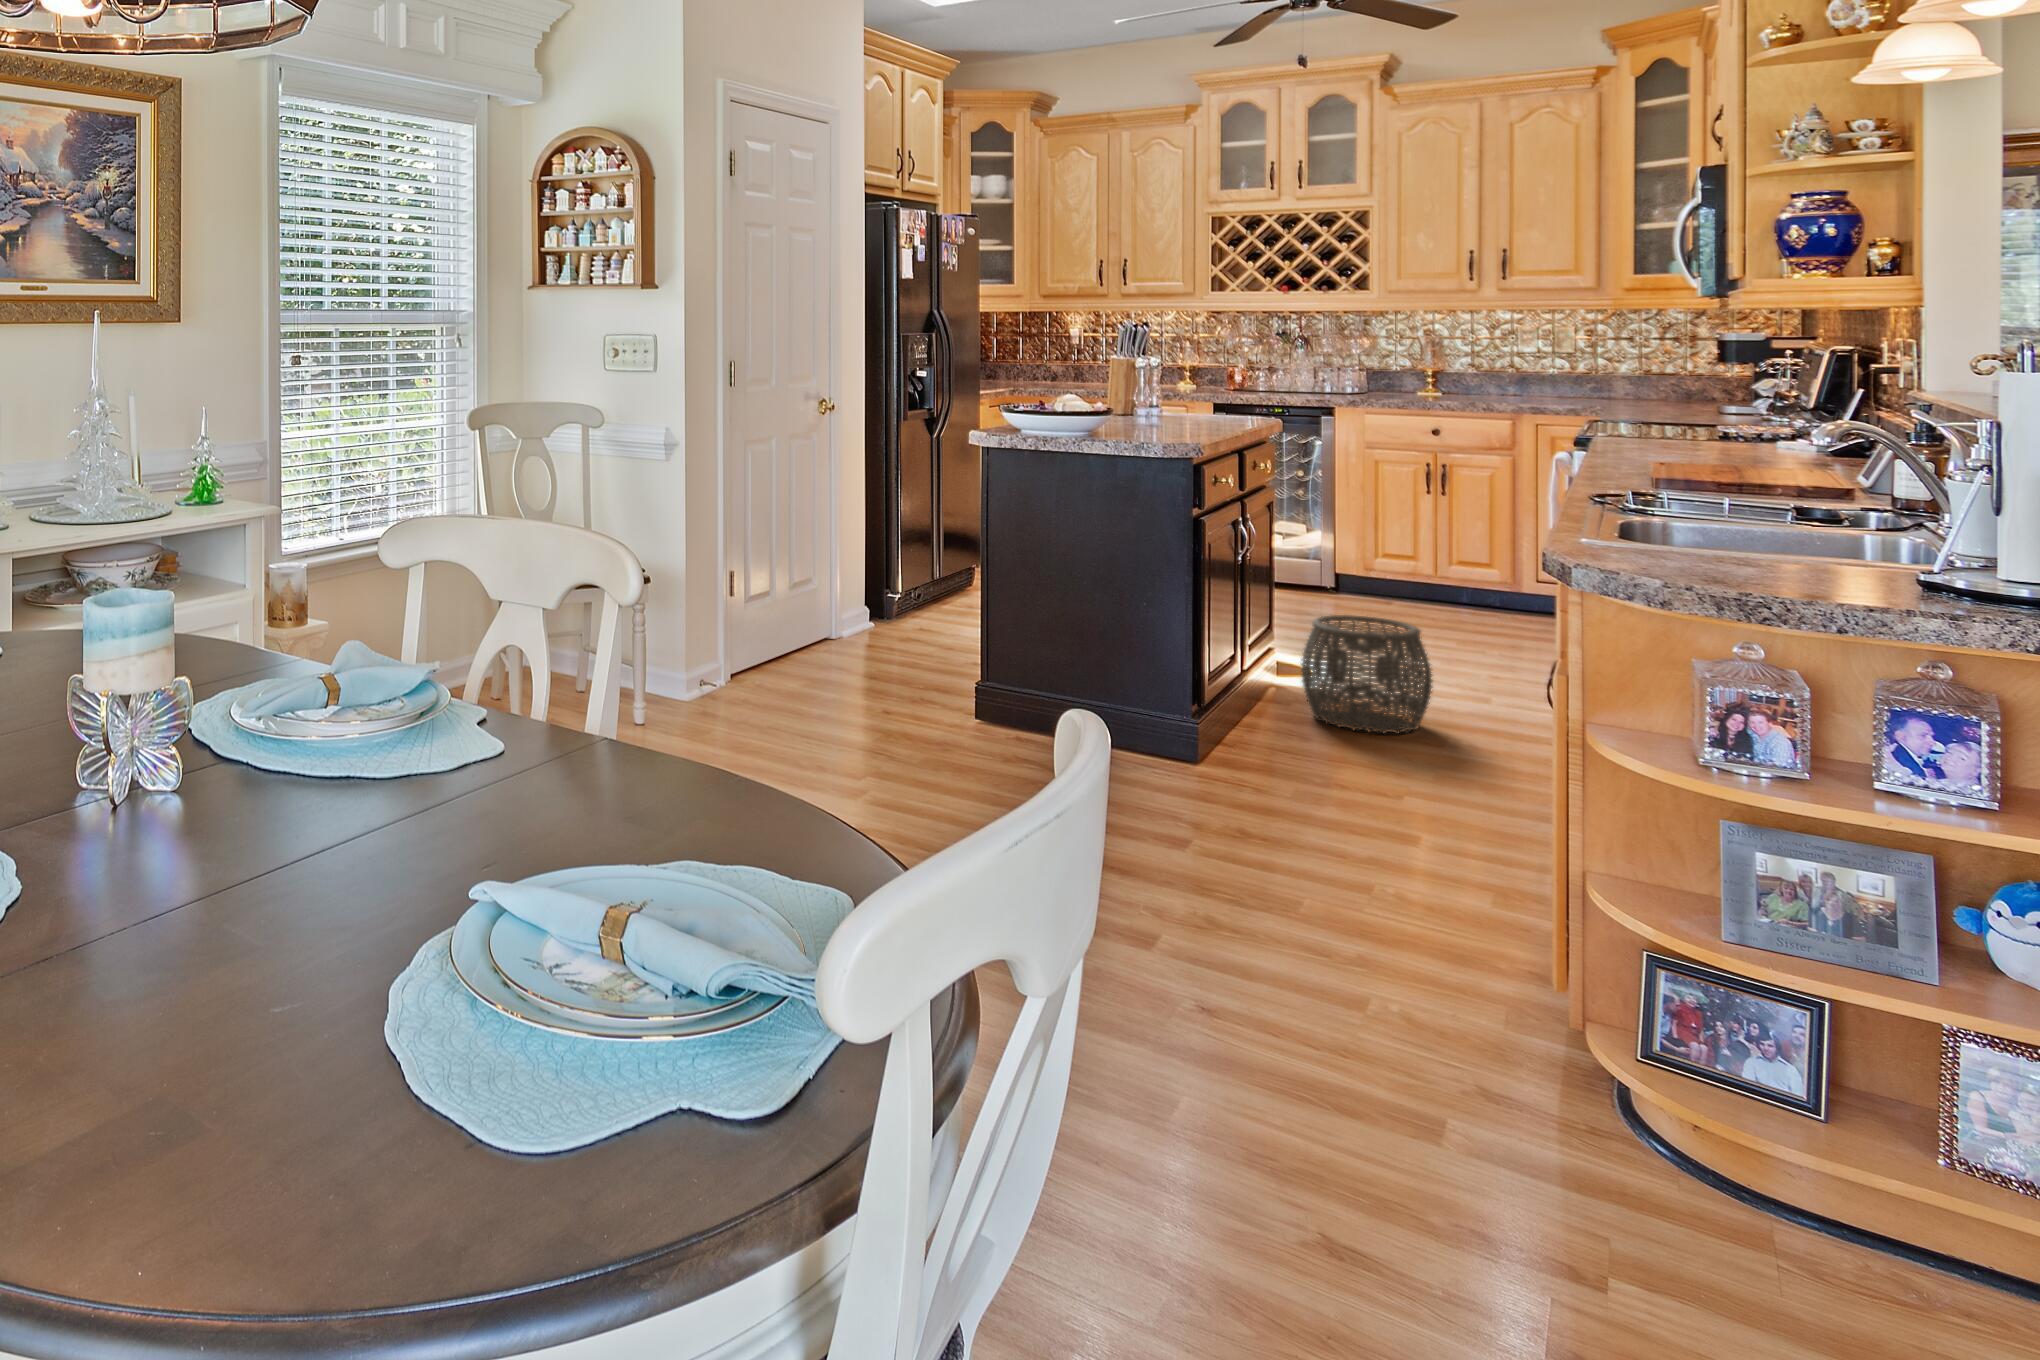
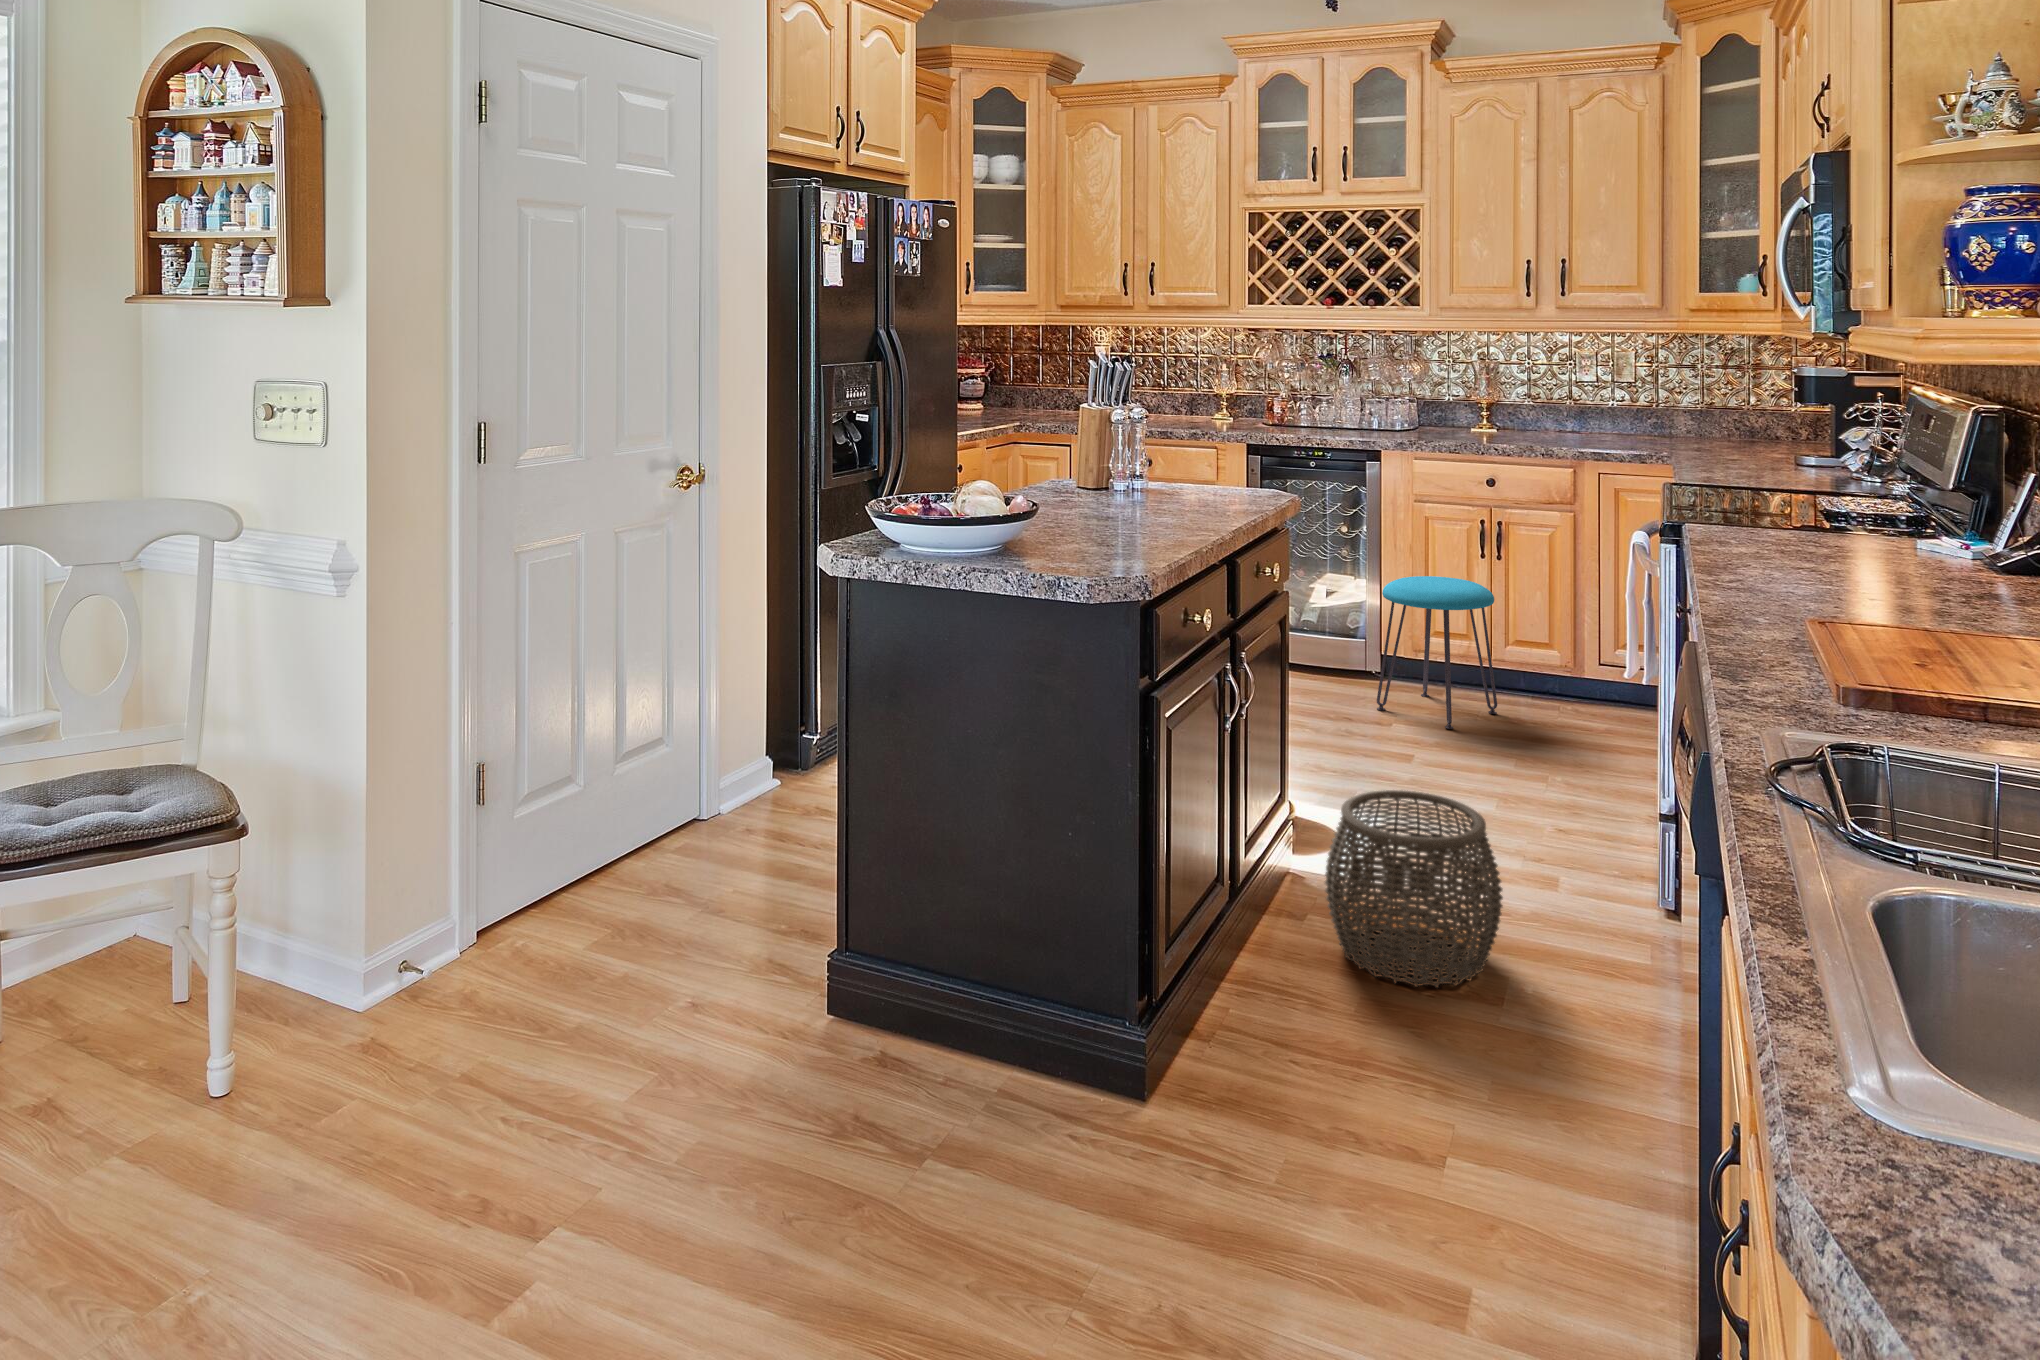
stool: none [1332,507,1440,623] -> present [1377,576,1497,729]

